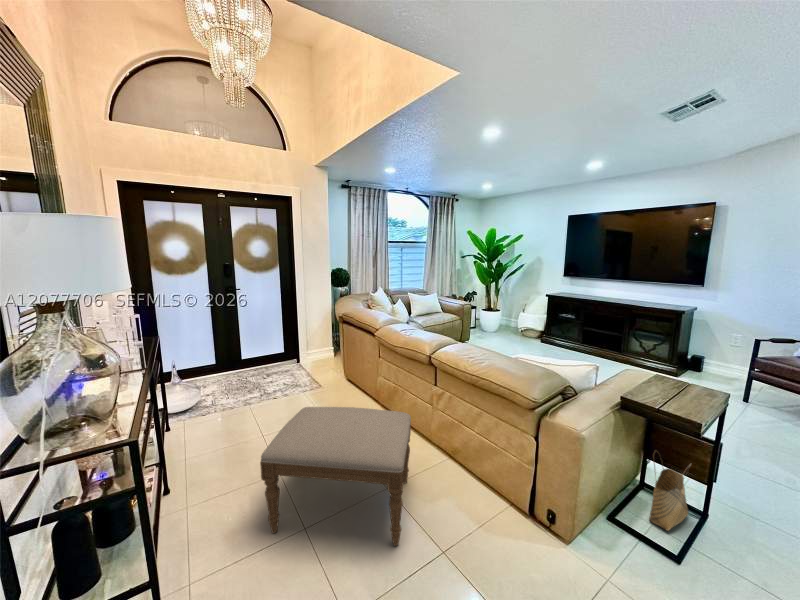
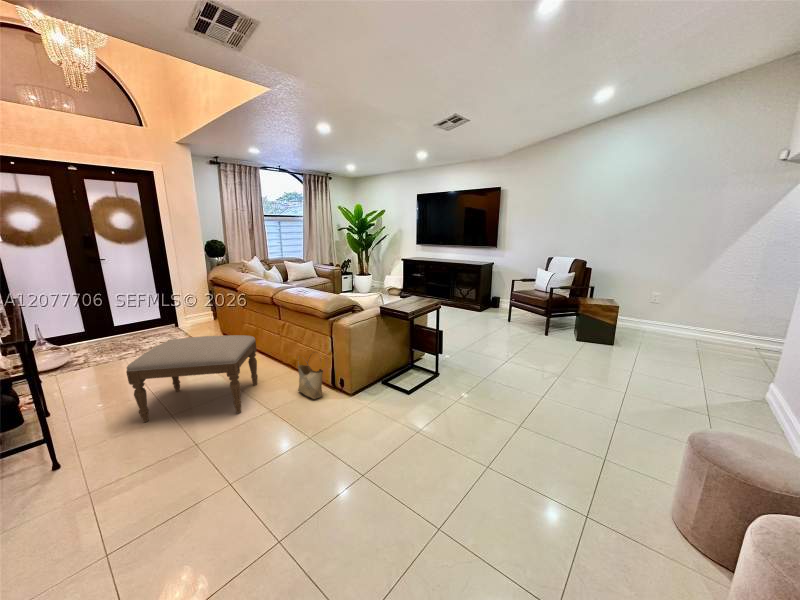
woven basket: present [649,452,690,531] -> present [298,352,323,399]

